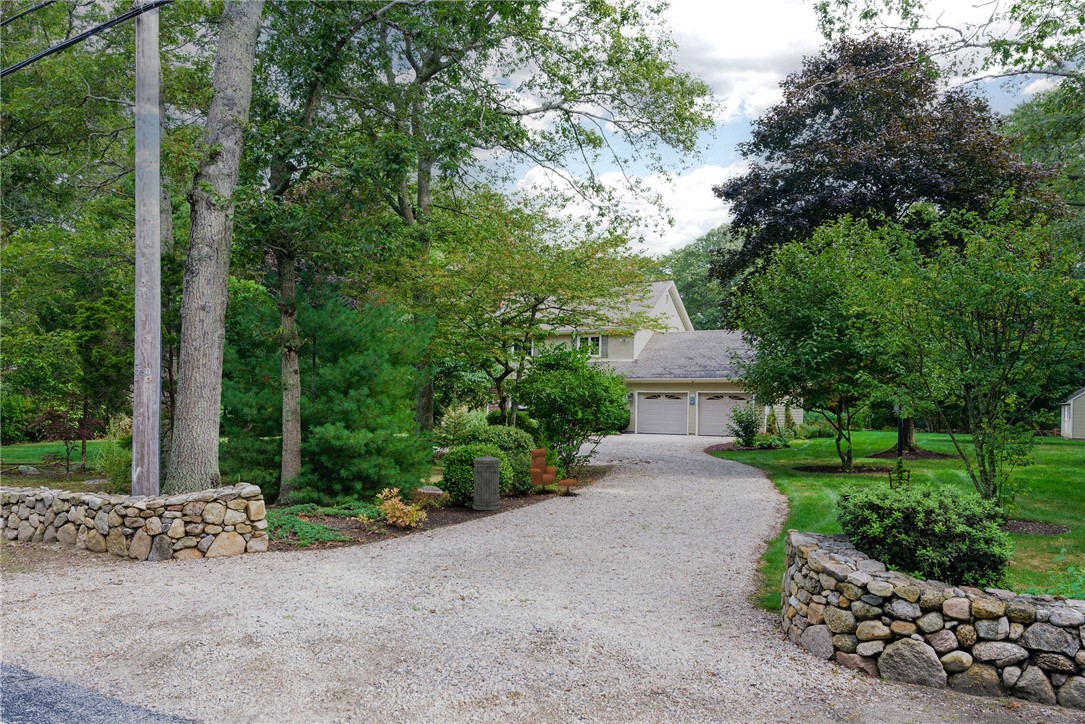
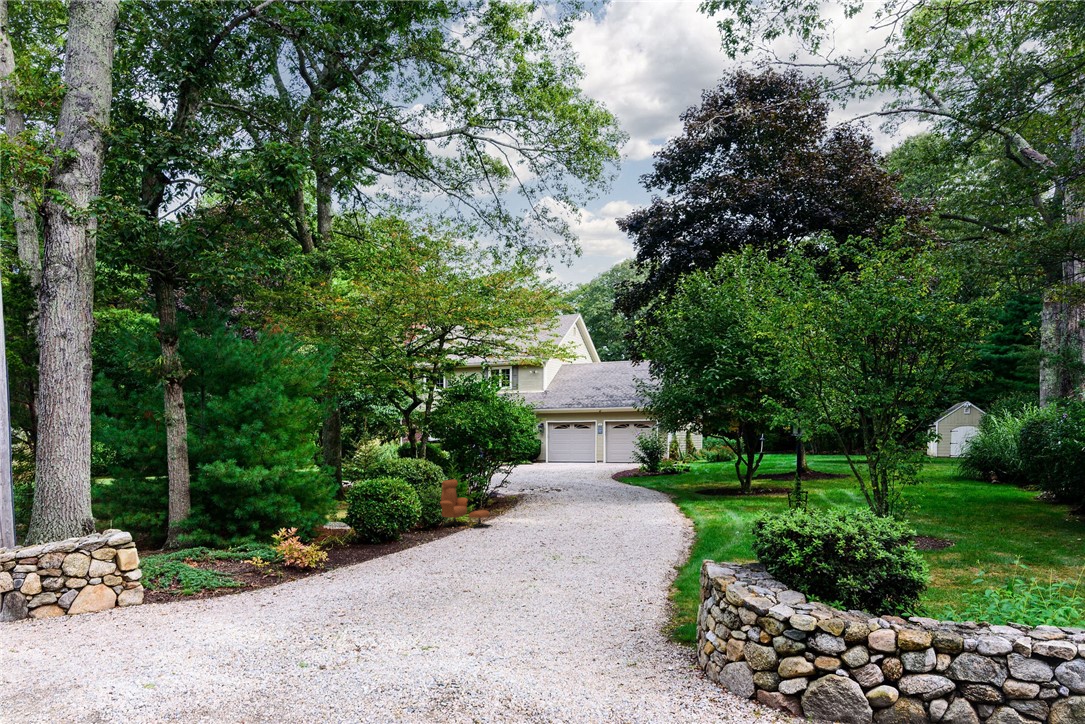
trash can: present [473,456,500,510] -> none [379,487,408,546]

